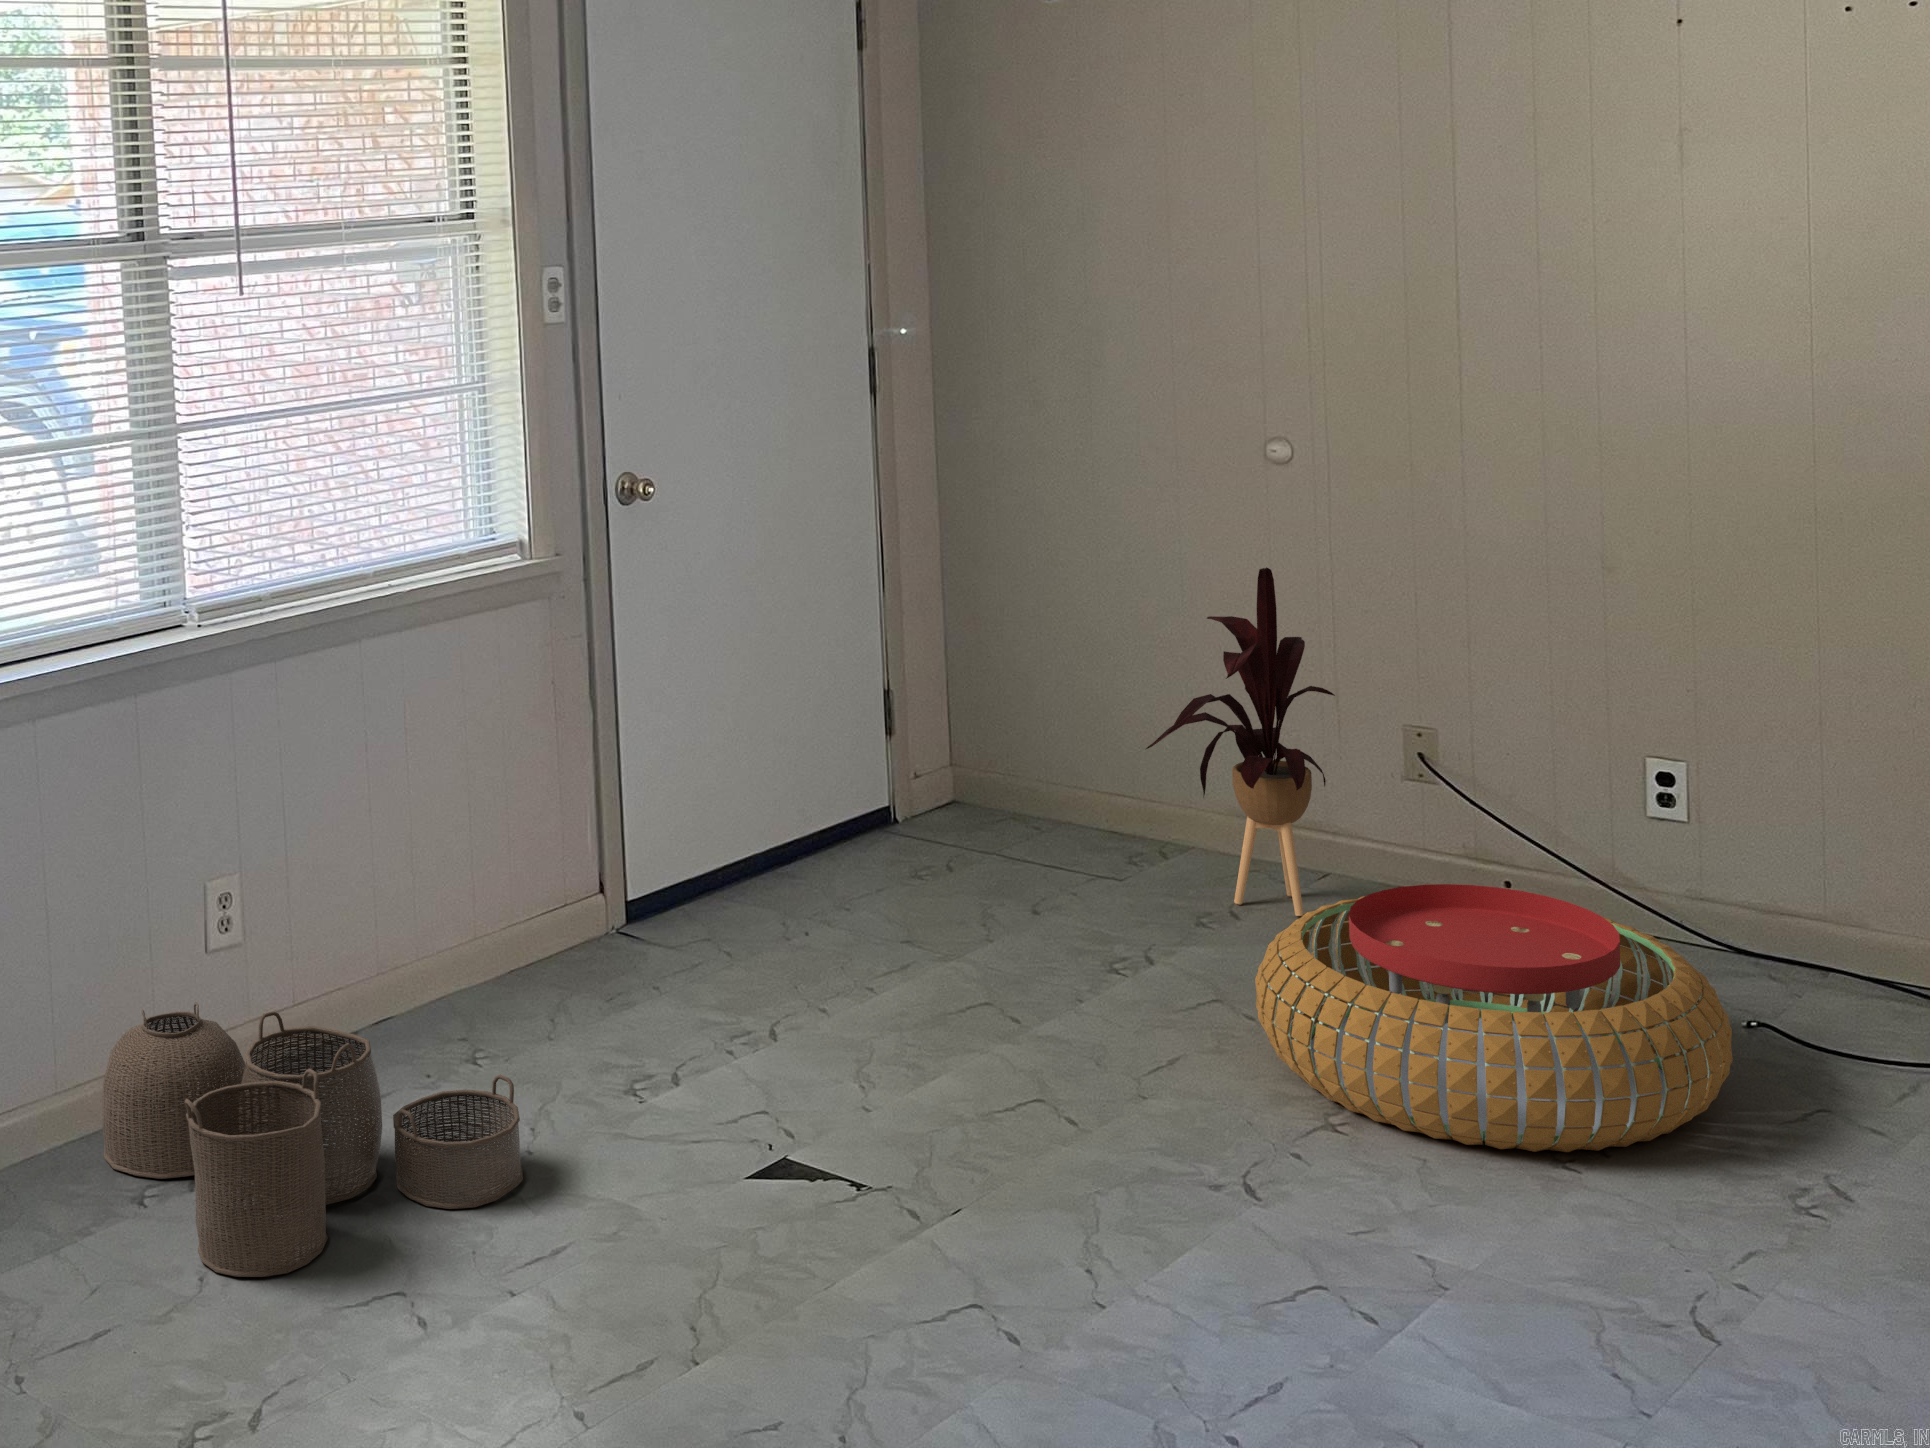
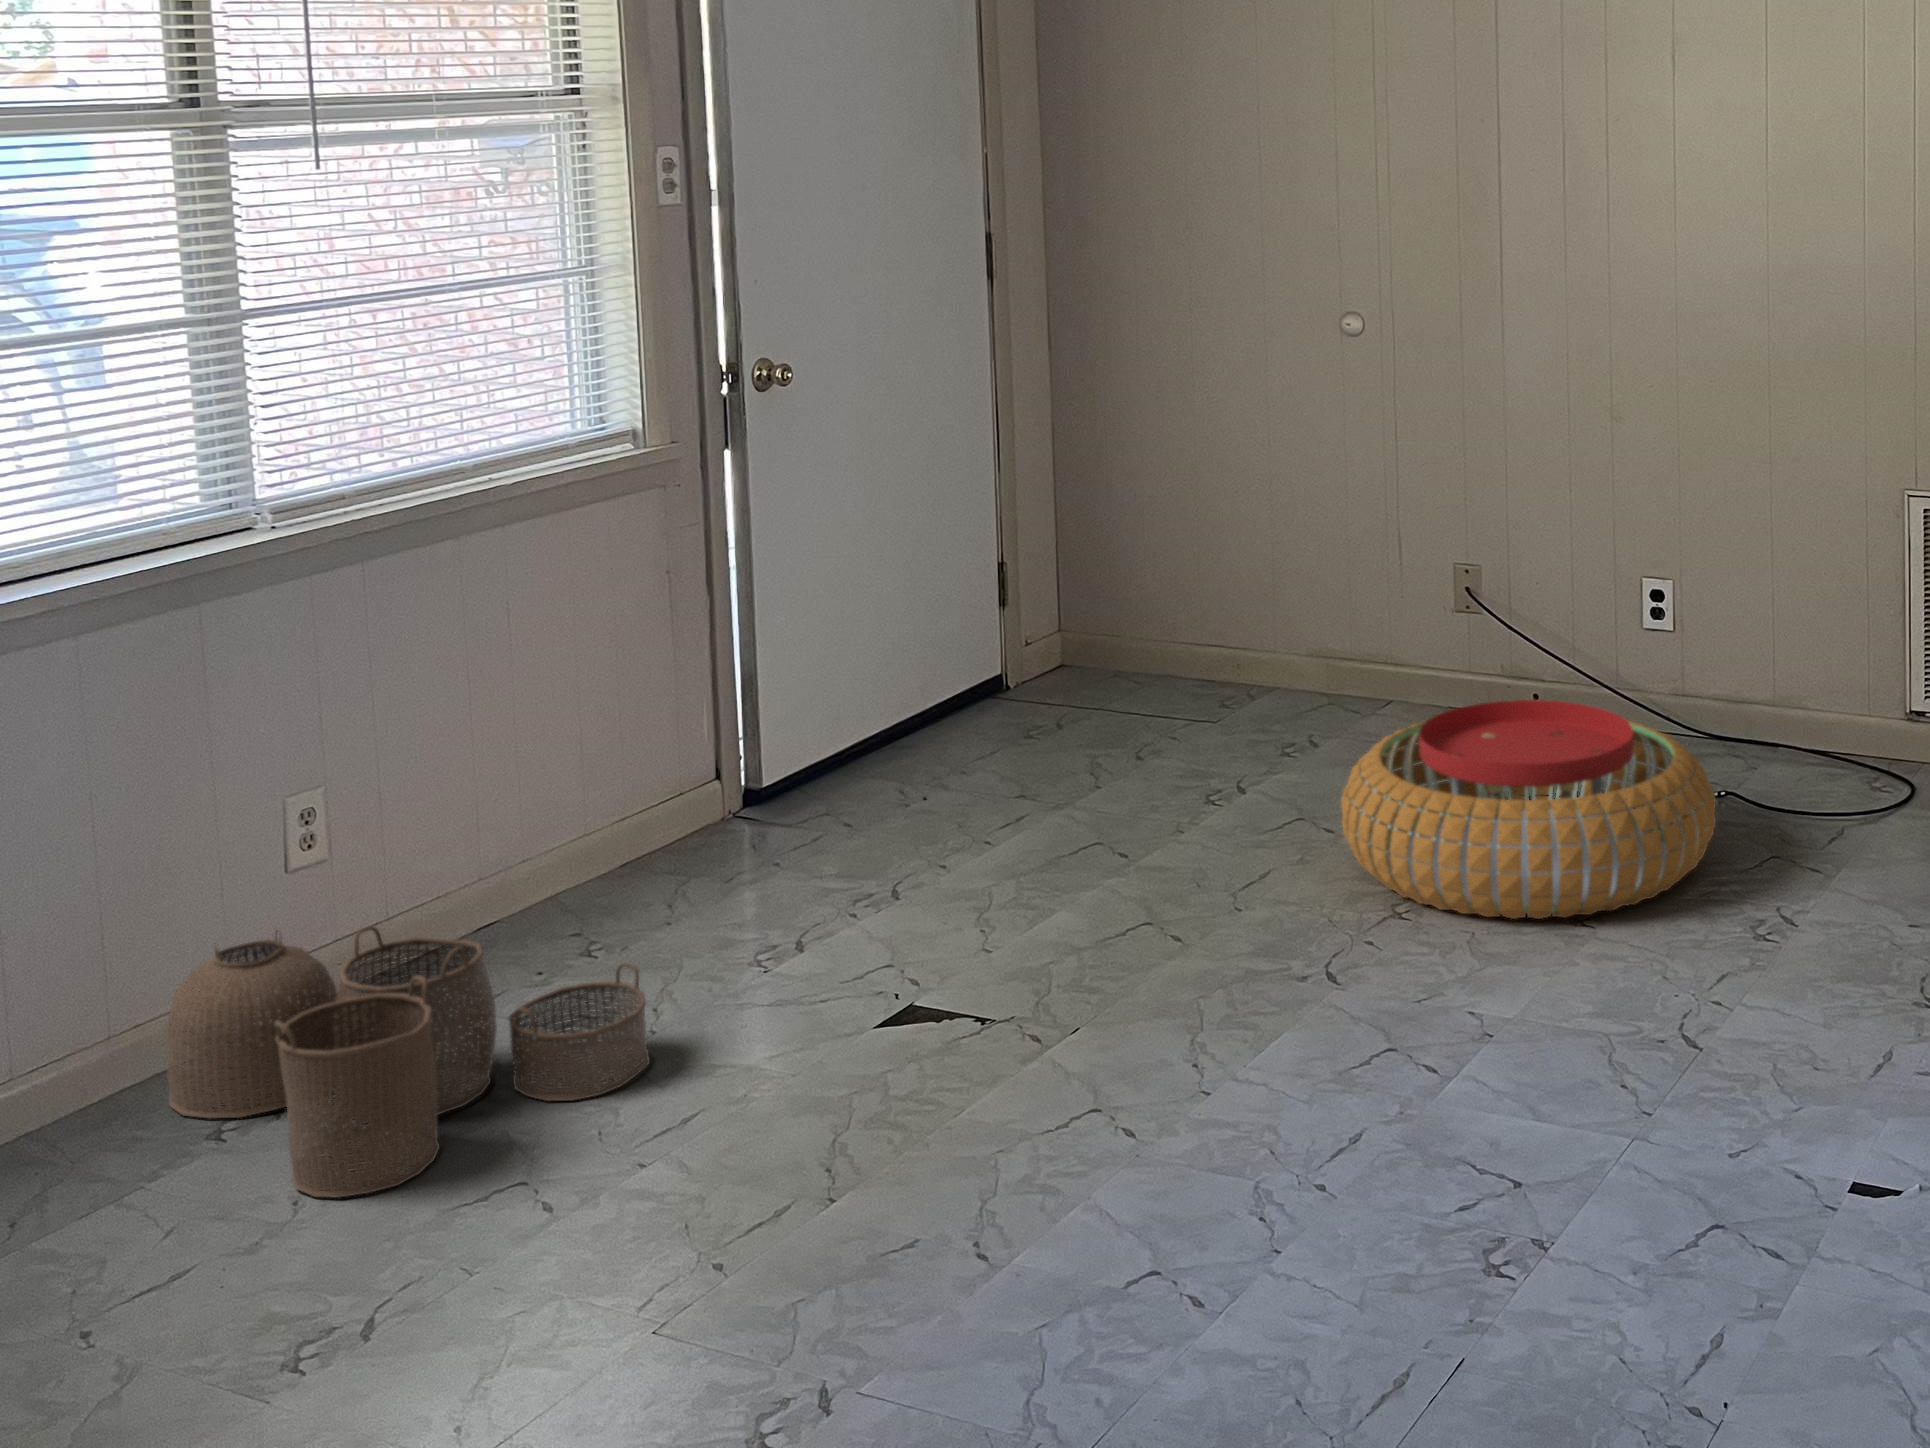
house plant: present [1146,567,1335,916] -> none [1245,432,1409,748]

